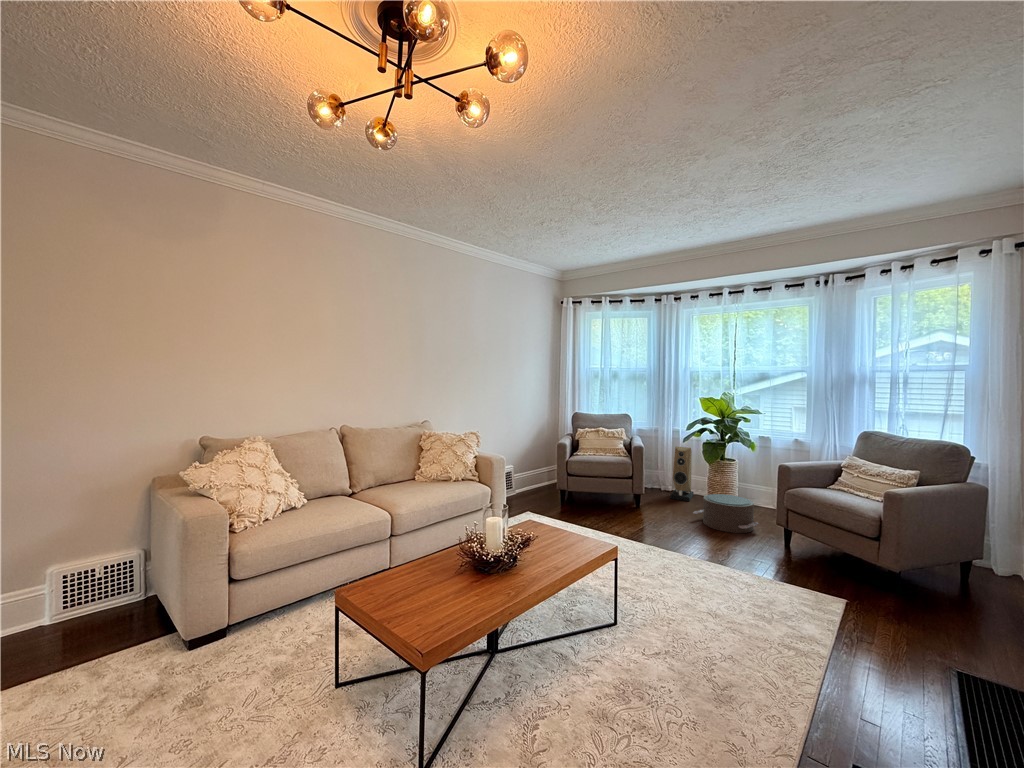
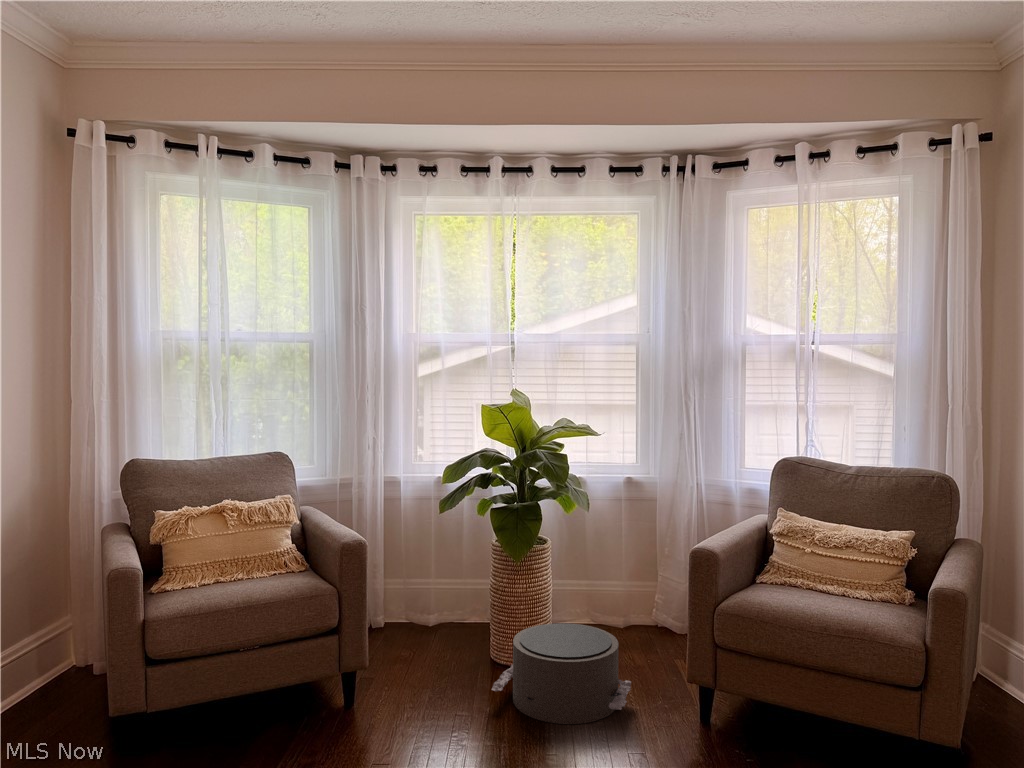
speaker: present [670,447,694,501] -> none [395,518,441,647]

